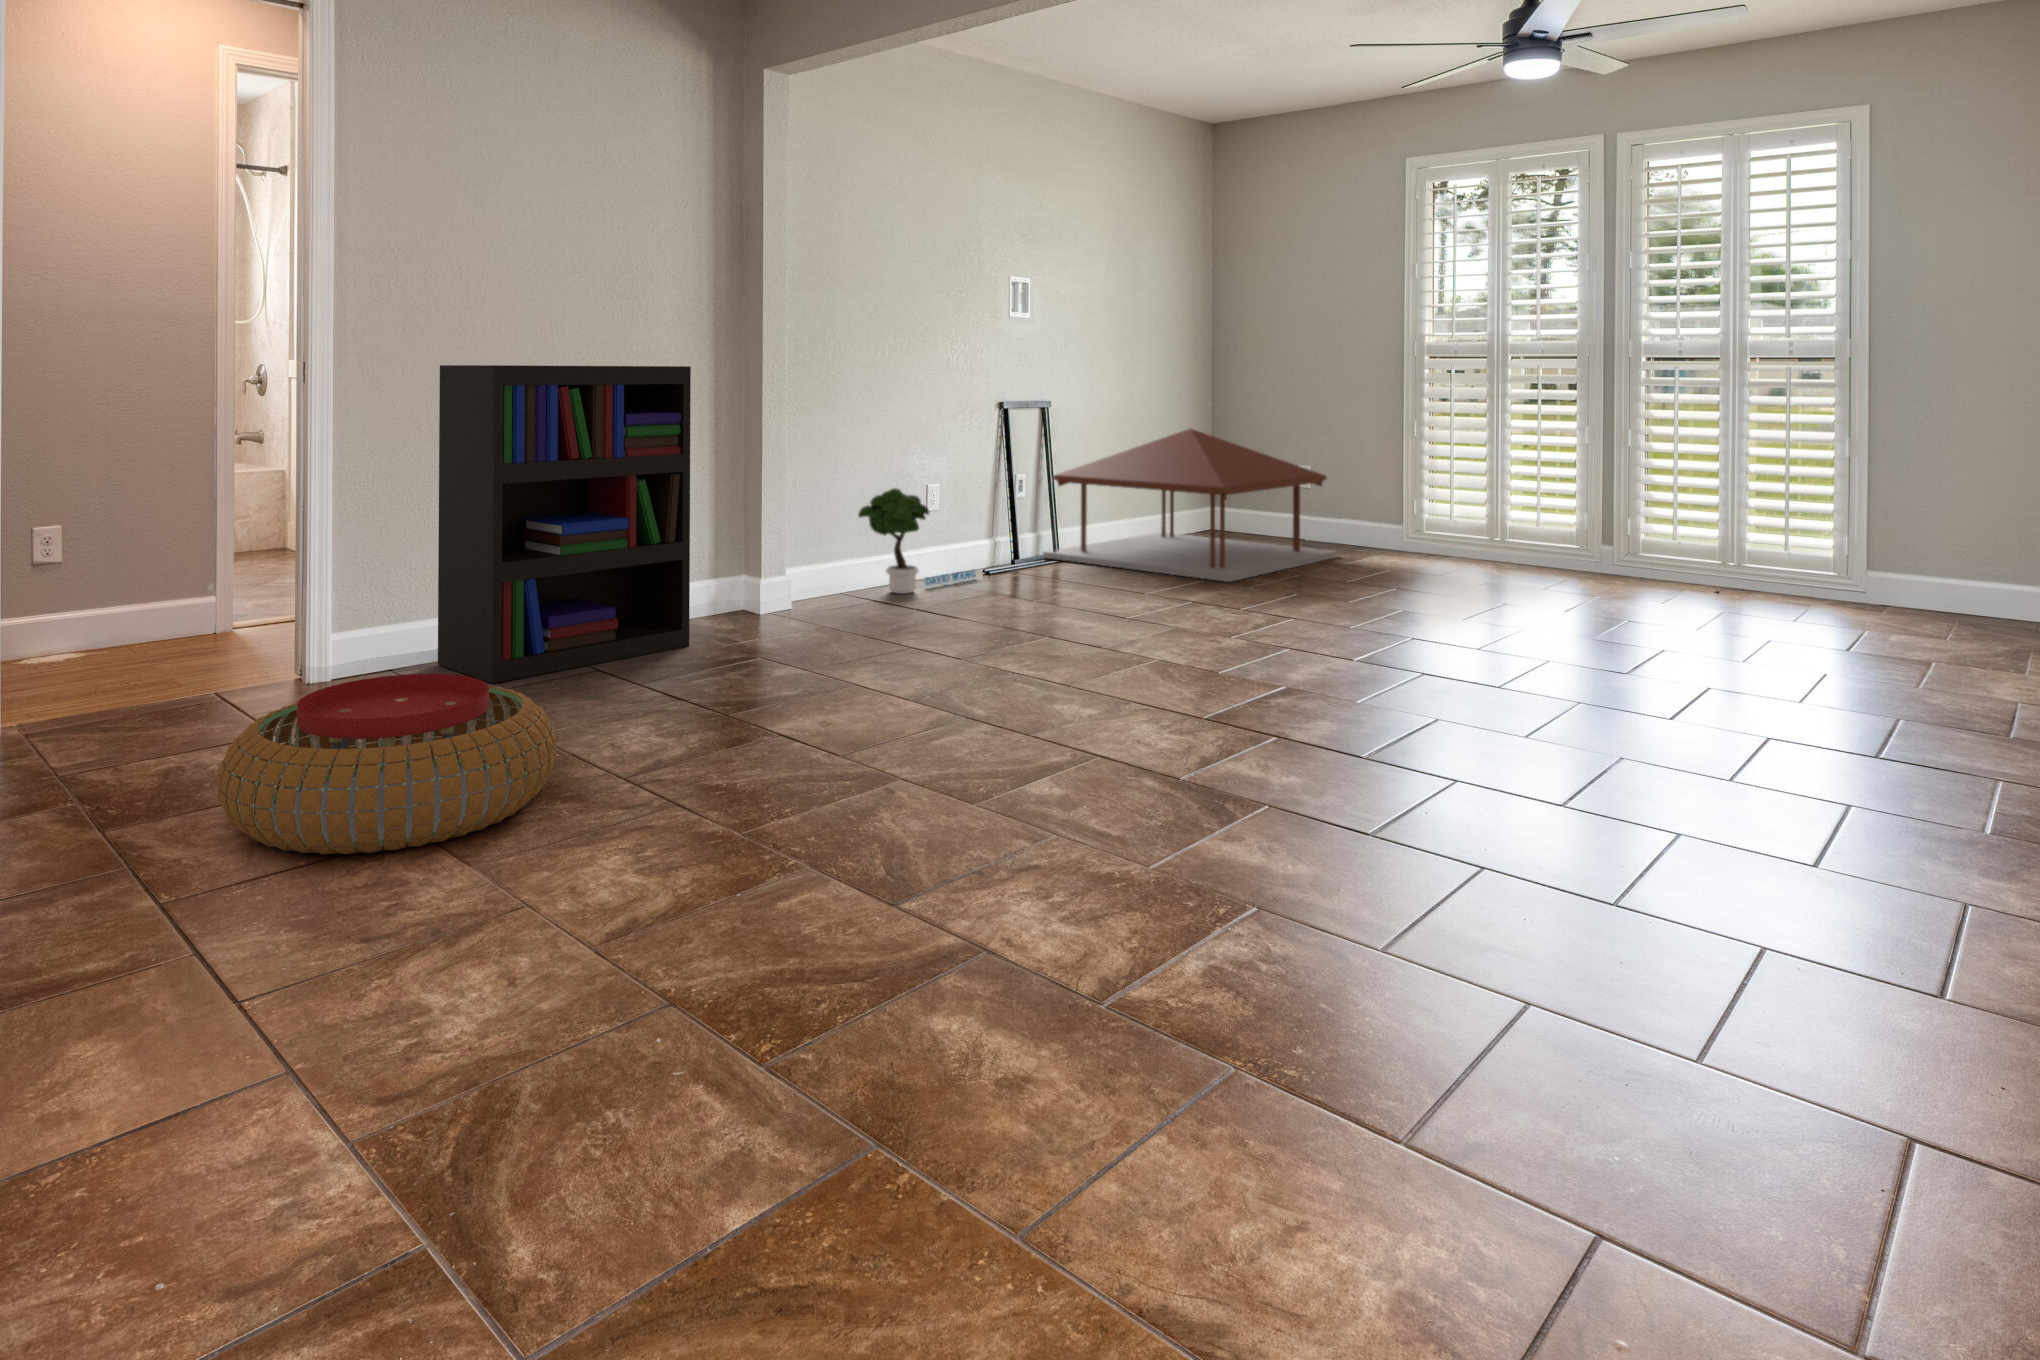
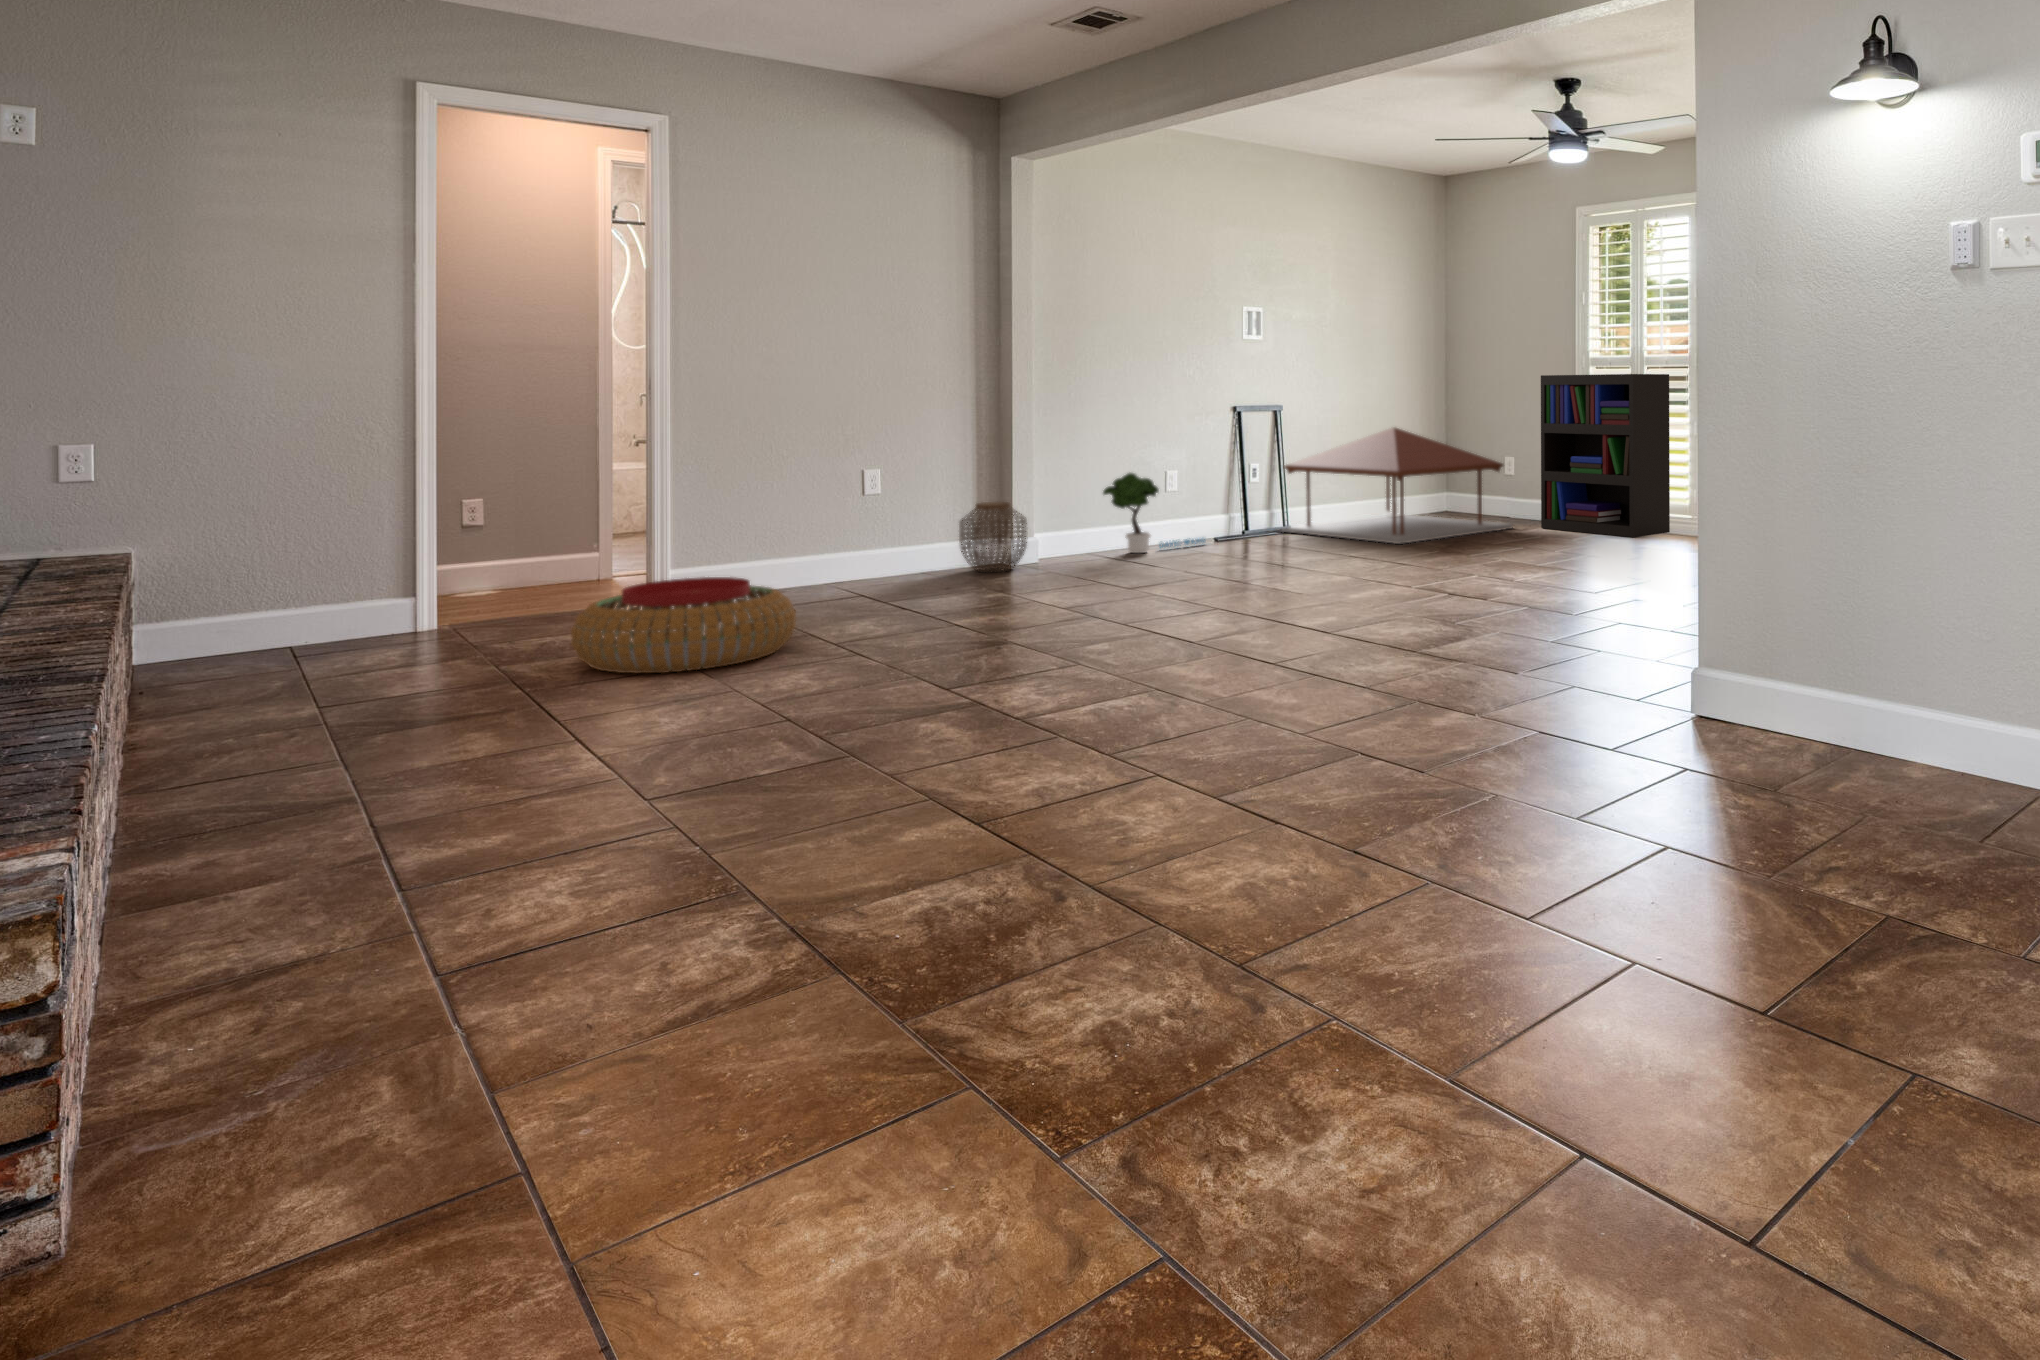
bookshelf: present [438,365,691,683] -> present [1541,374,1670,537]
woven basket: none [694,529,781,626] -> present [960,502,1027,572]

